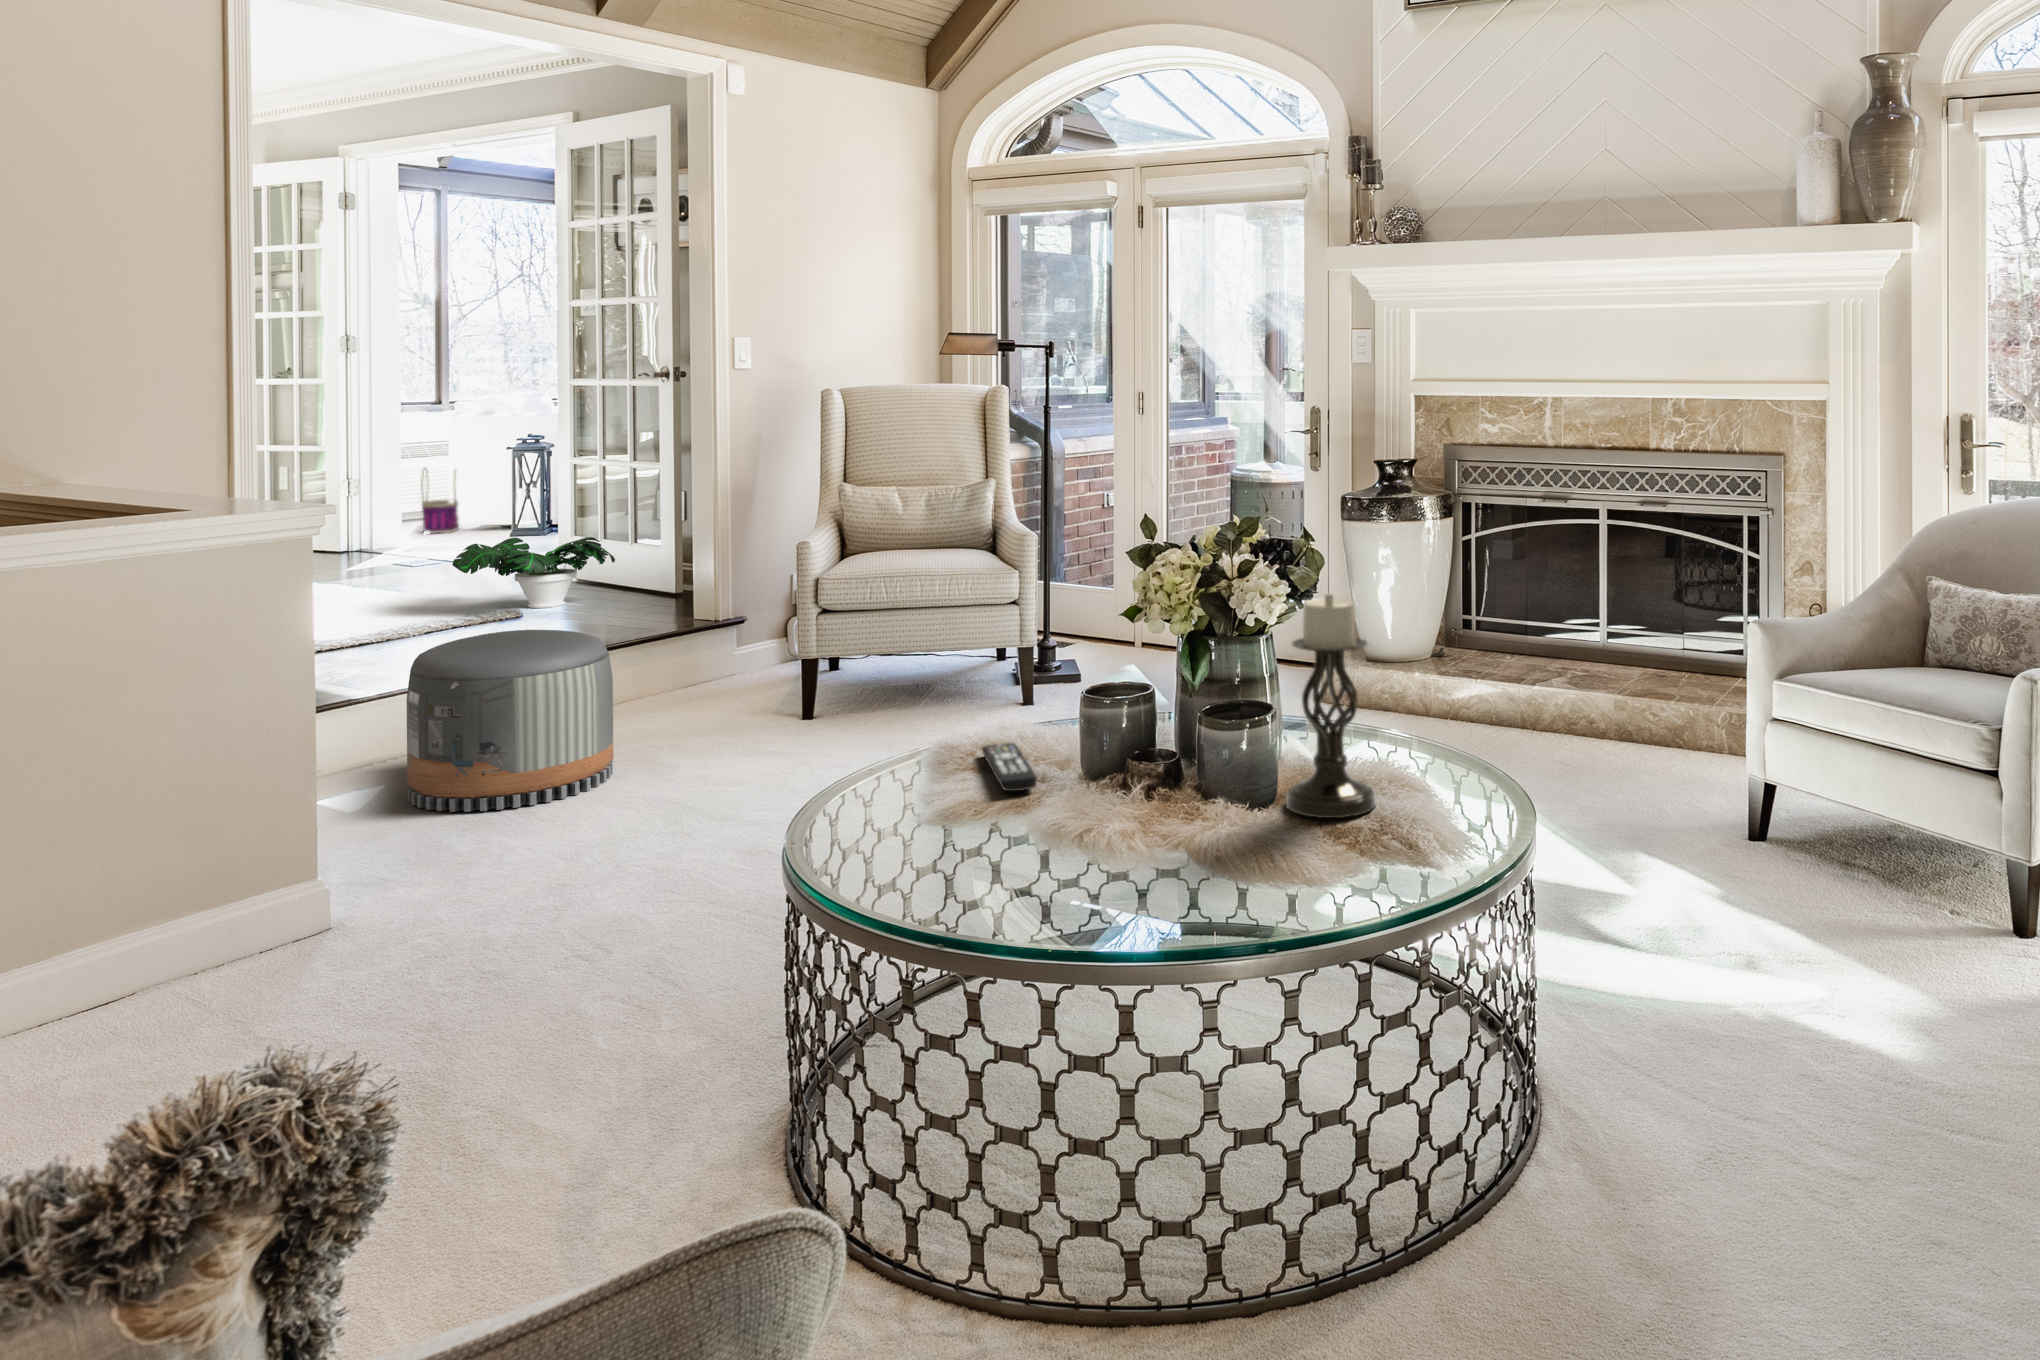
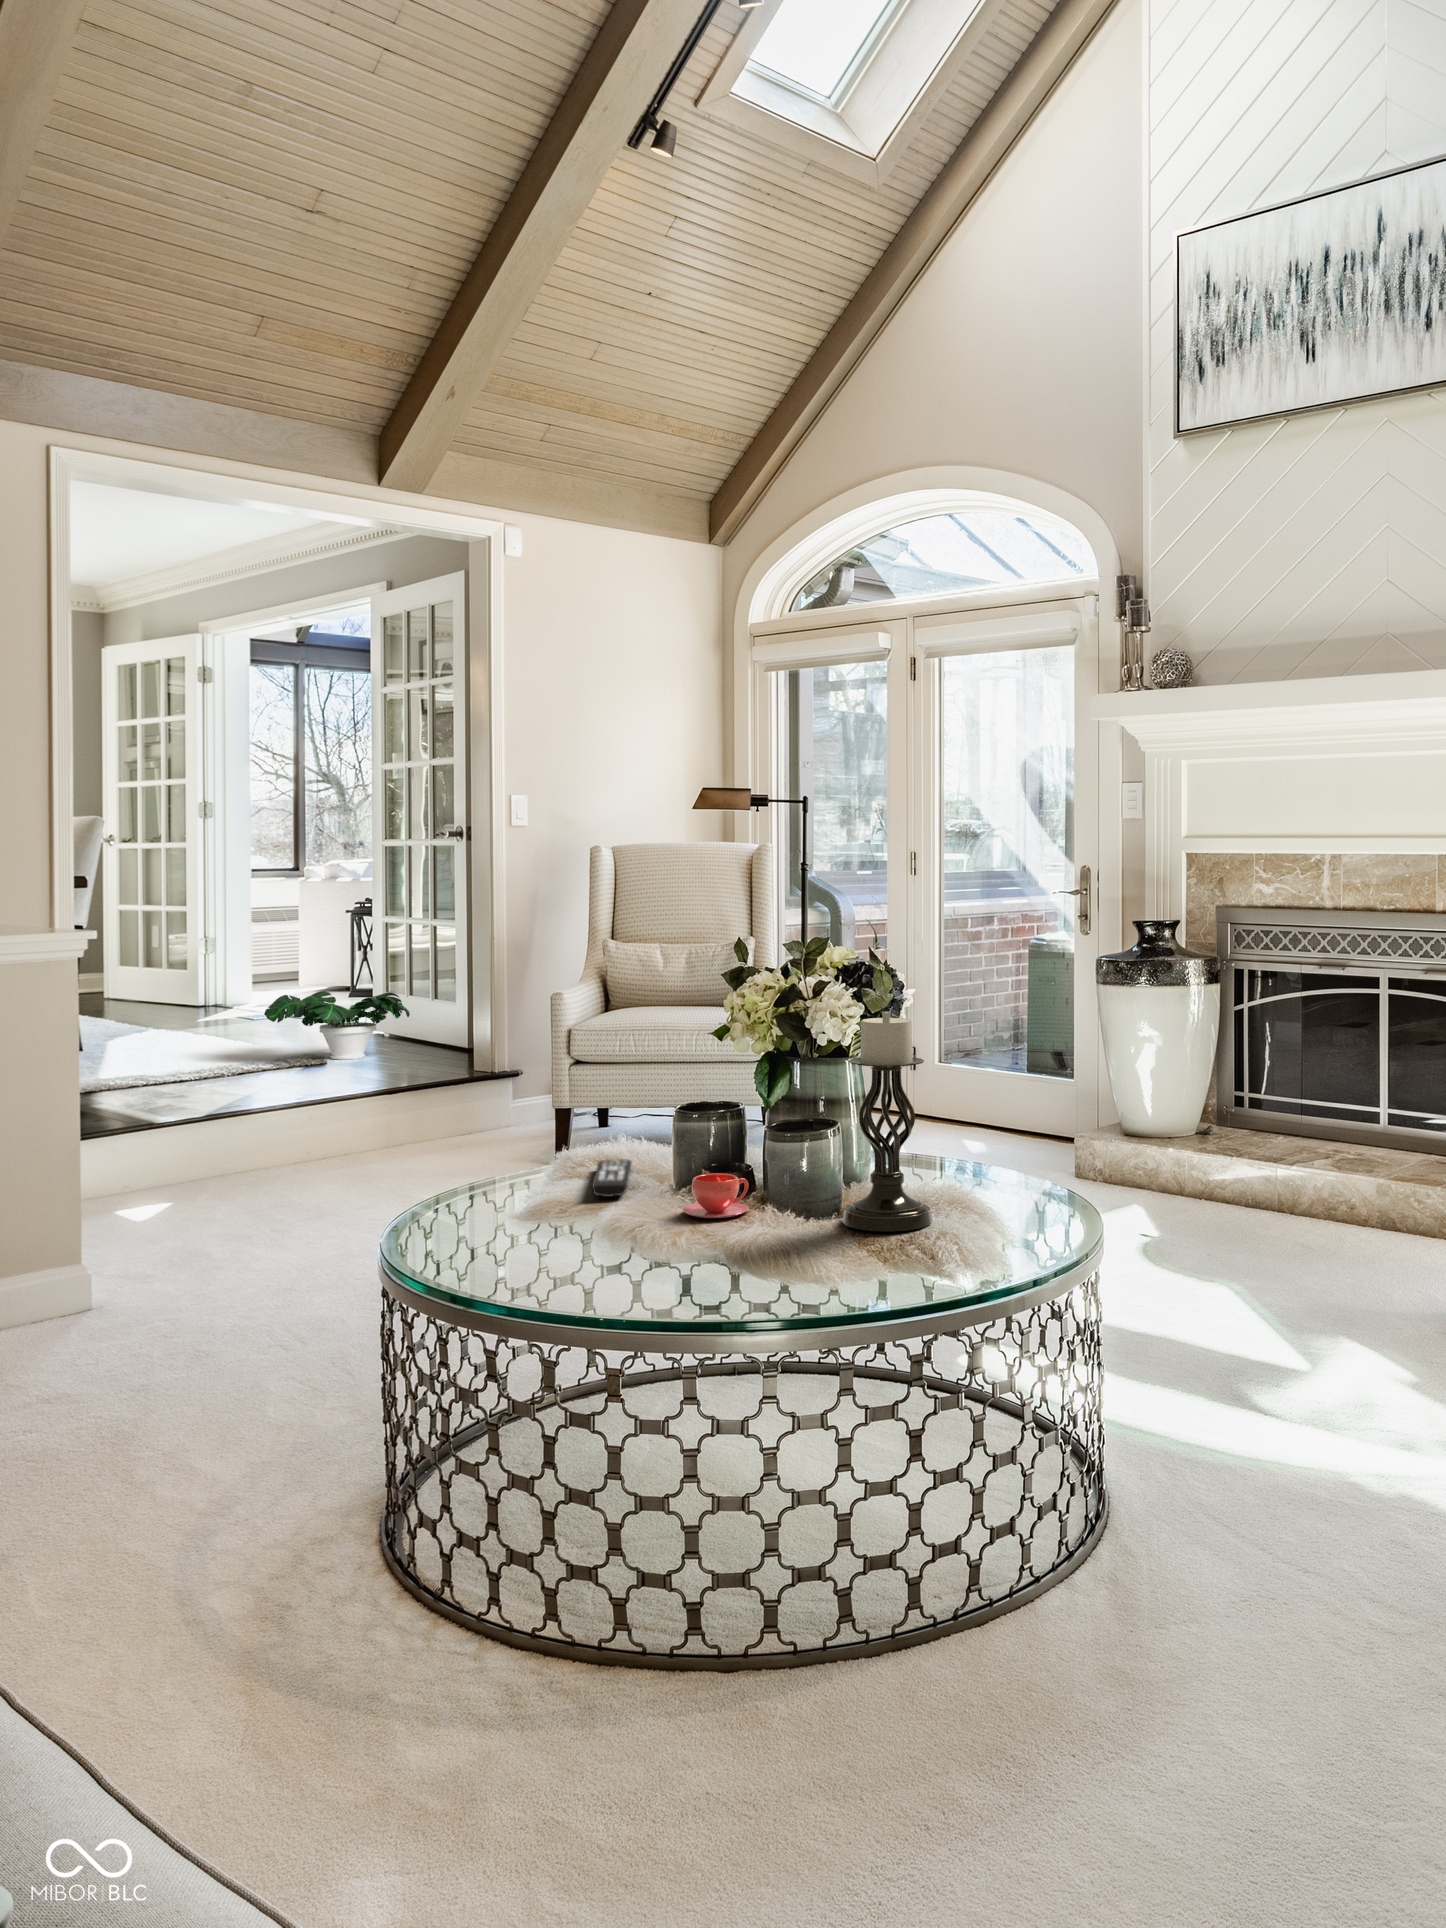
basket: present [422,469,459,533] -> none [276,931,312,997]
pouf: present [407,630,613,812] -> none [174,1063,357,1227]
teacup: none [1111,762,1179,812] -> present [683,1173,749,1218]

